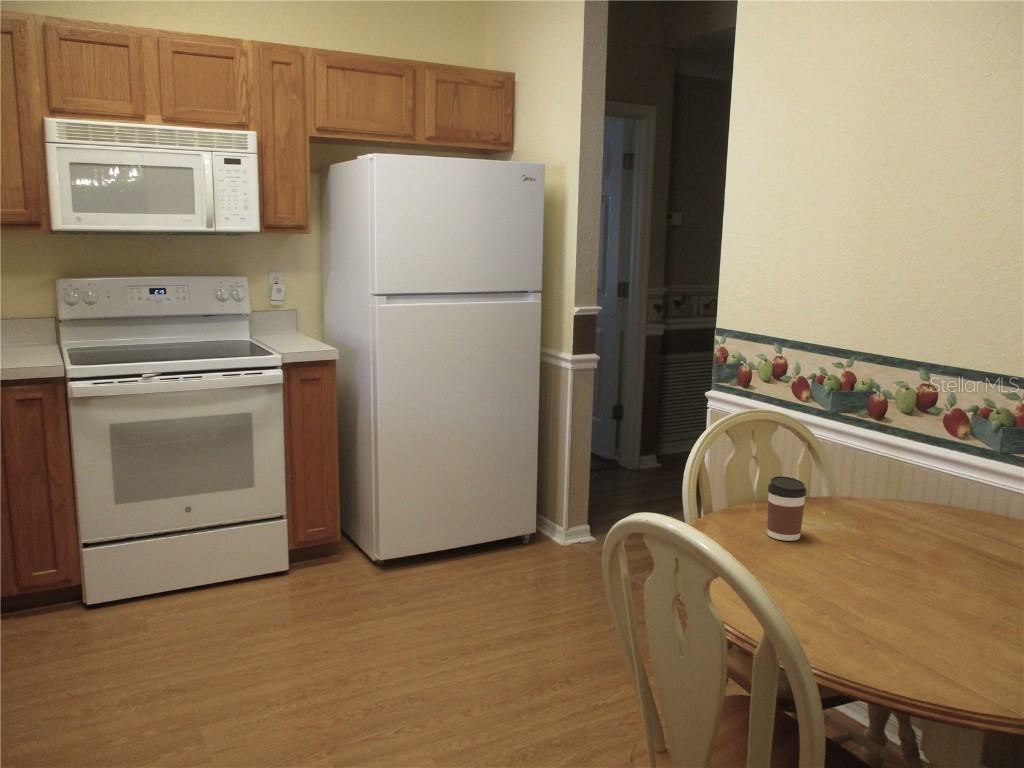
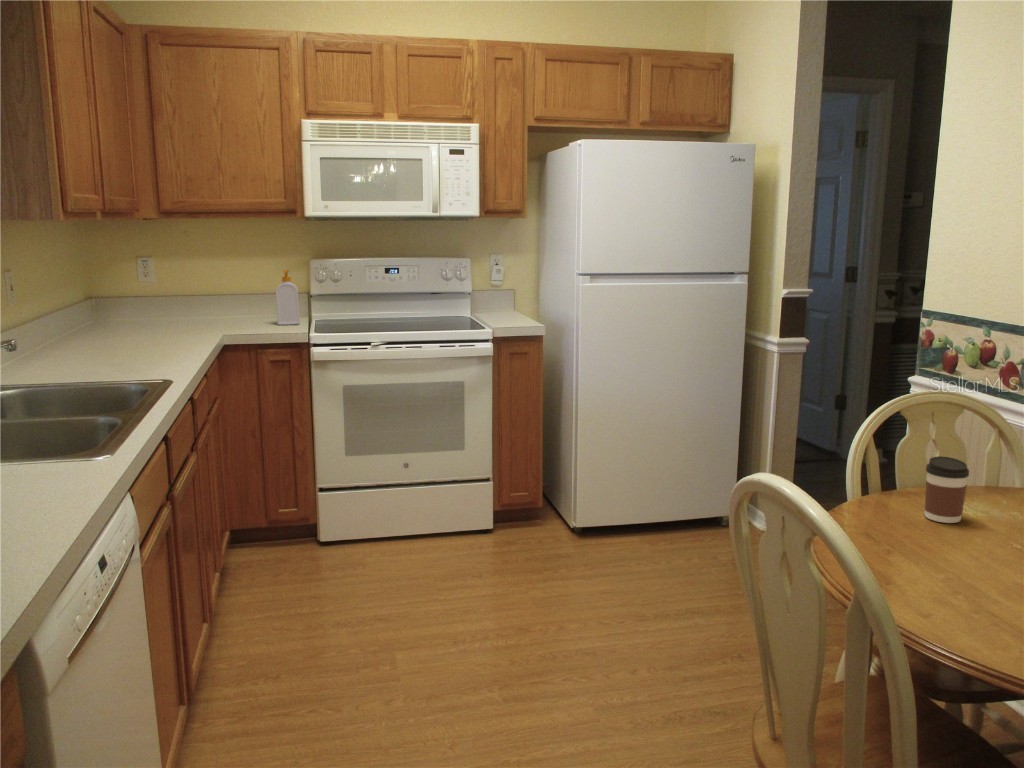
soap bottle: none [16,292,47,357] -> present [276,270,300,325]

